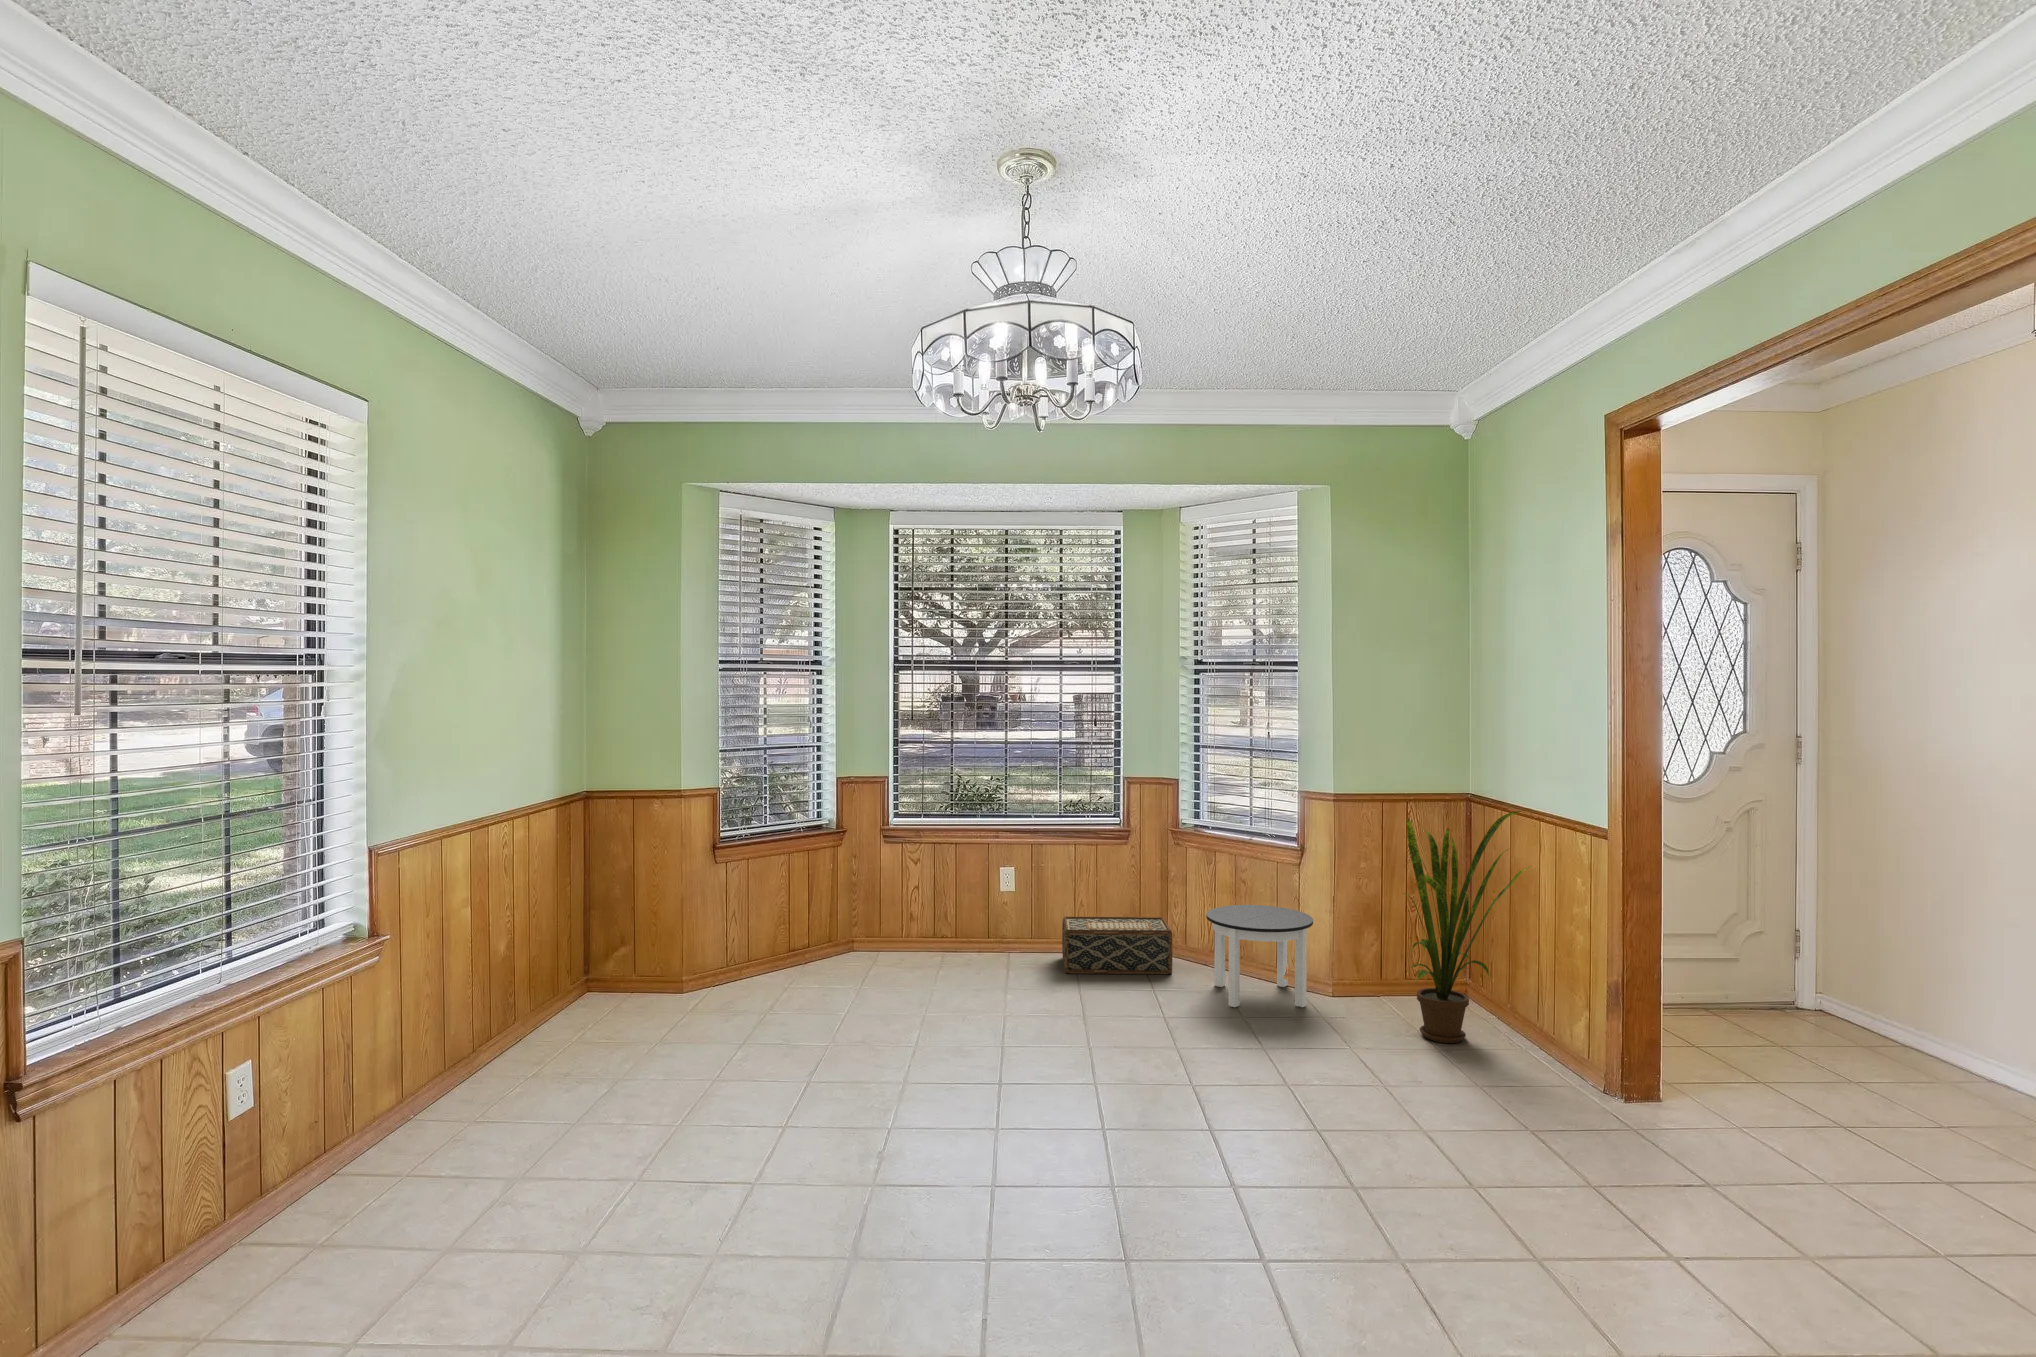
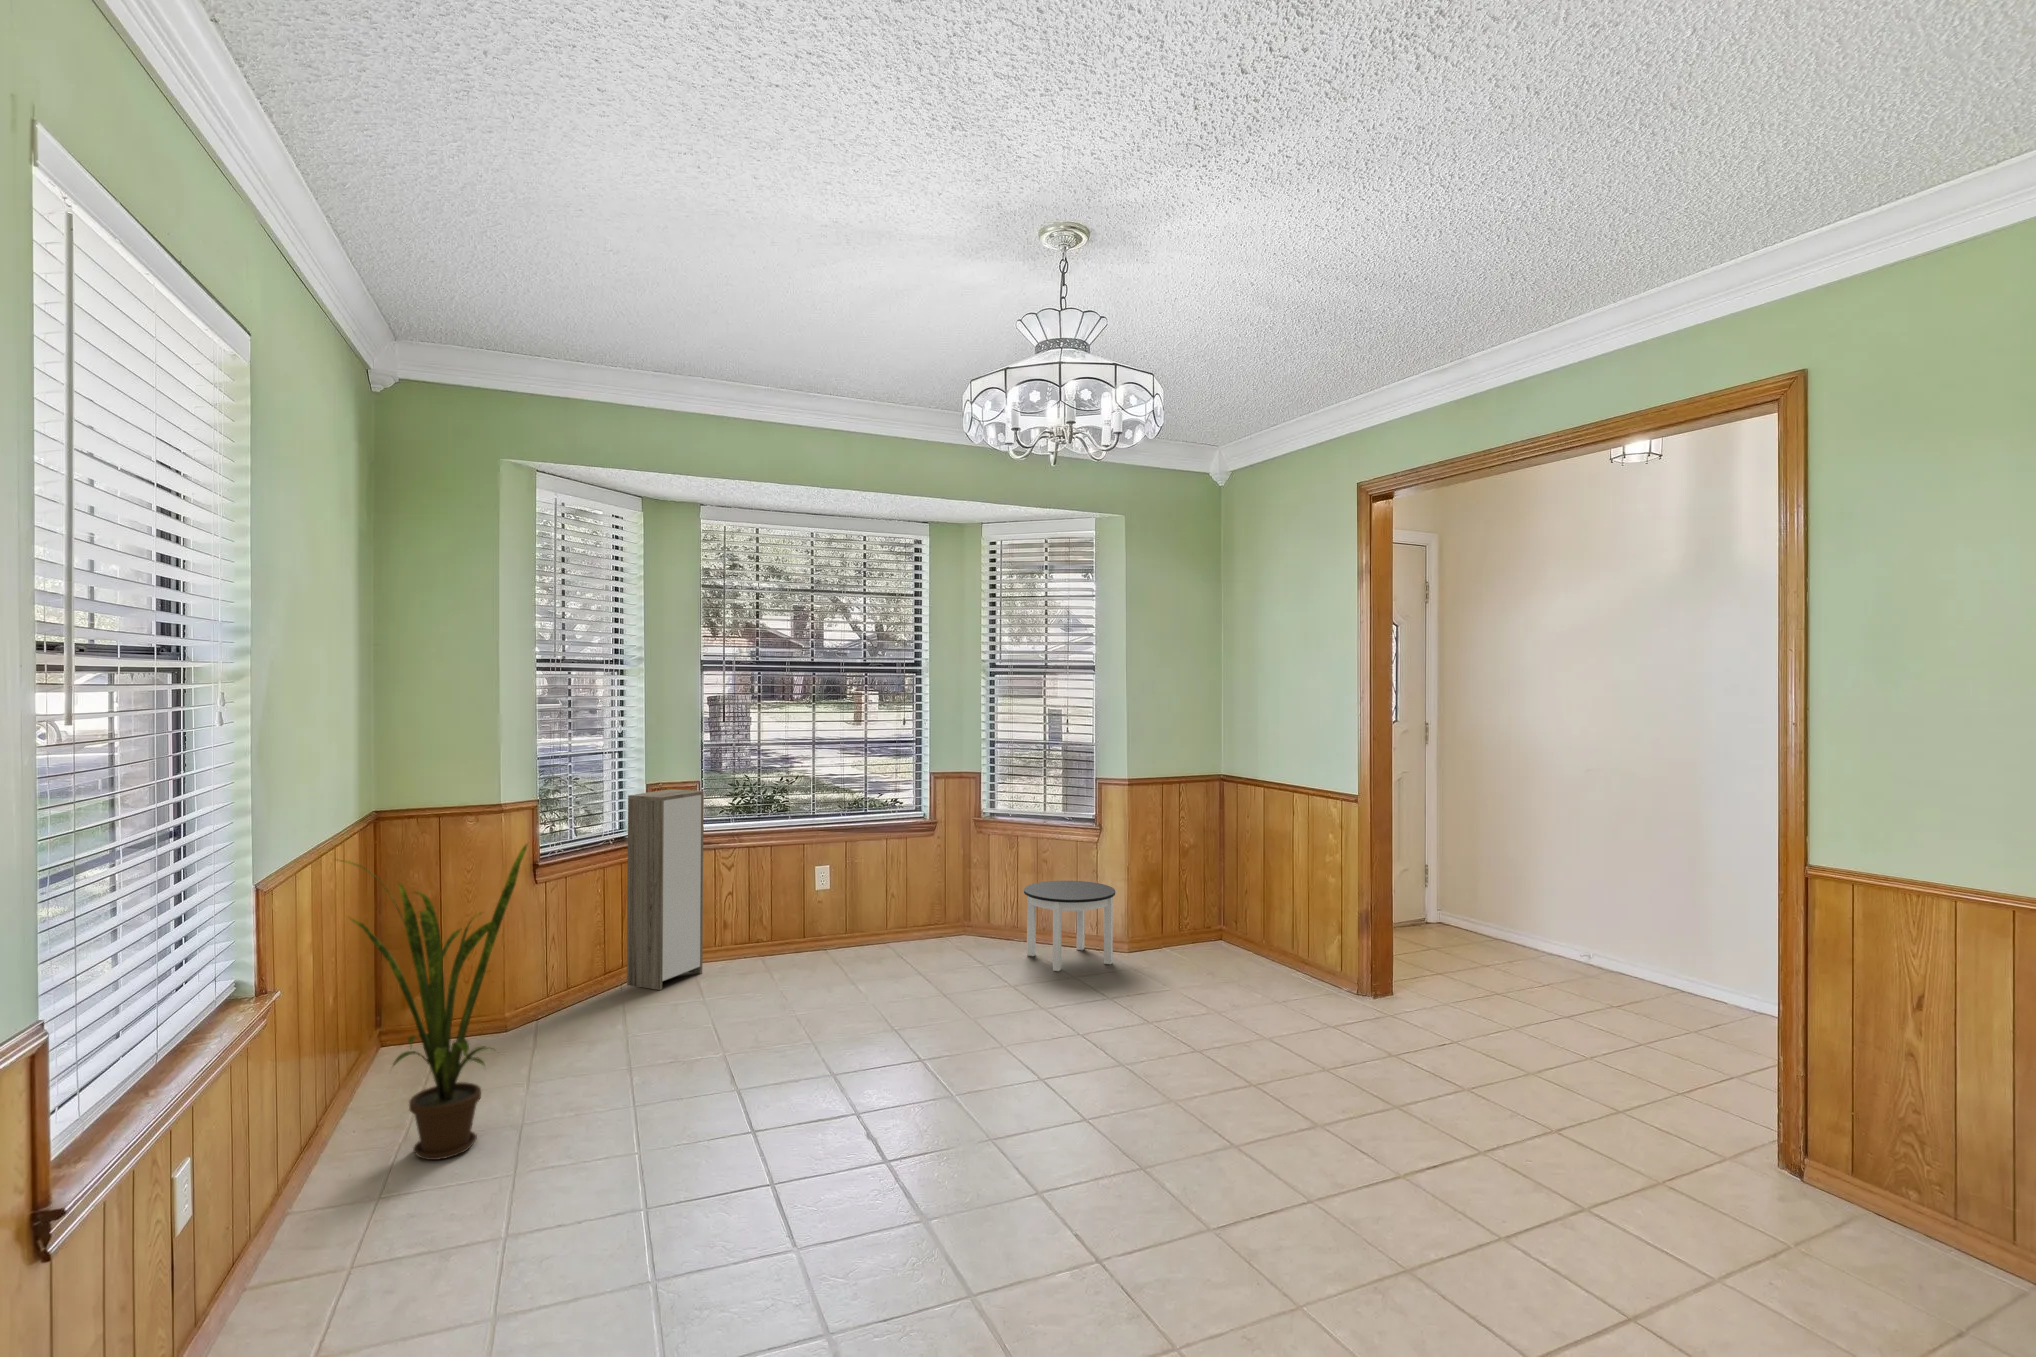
storage cabinet: none [812,784,885,975] -> present [627,789,704,990]
house plant: present [1405,811,1530,1043] -> present [345,845,527,1160]
woven basket: present [1062,917,1172,974] -> none [874,900,984,960]

